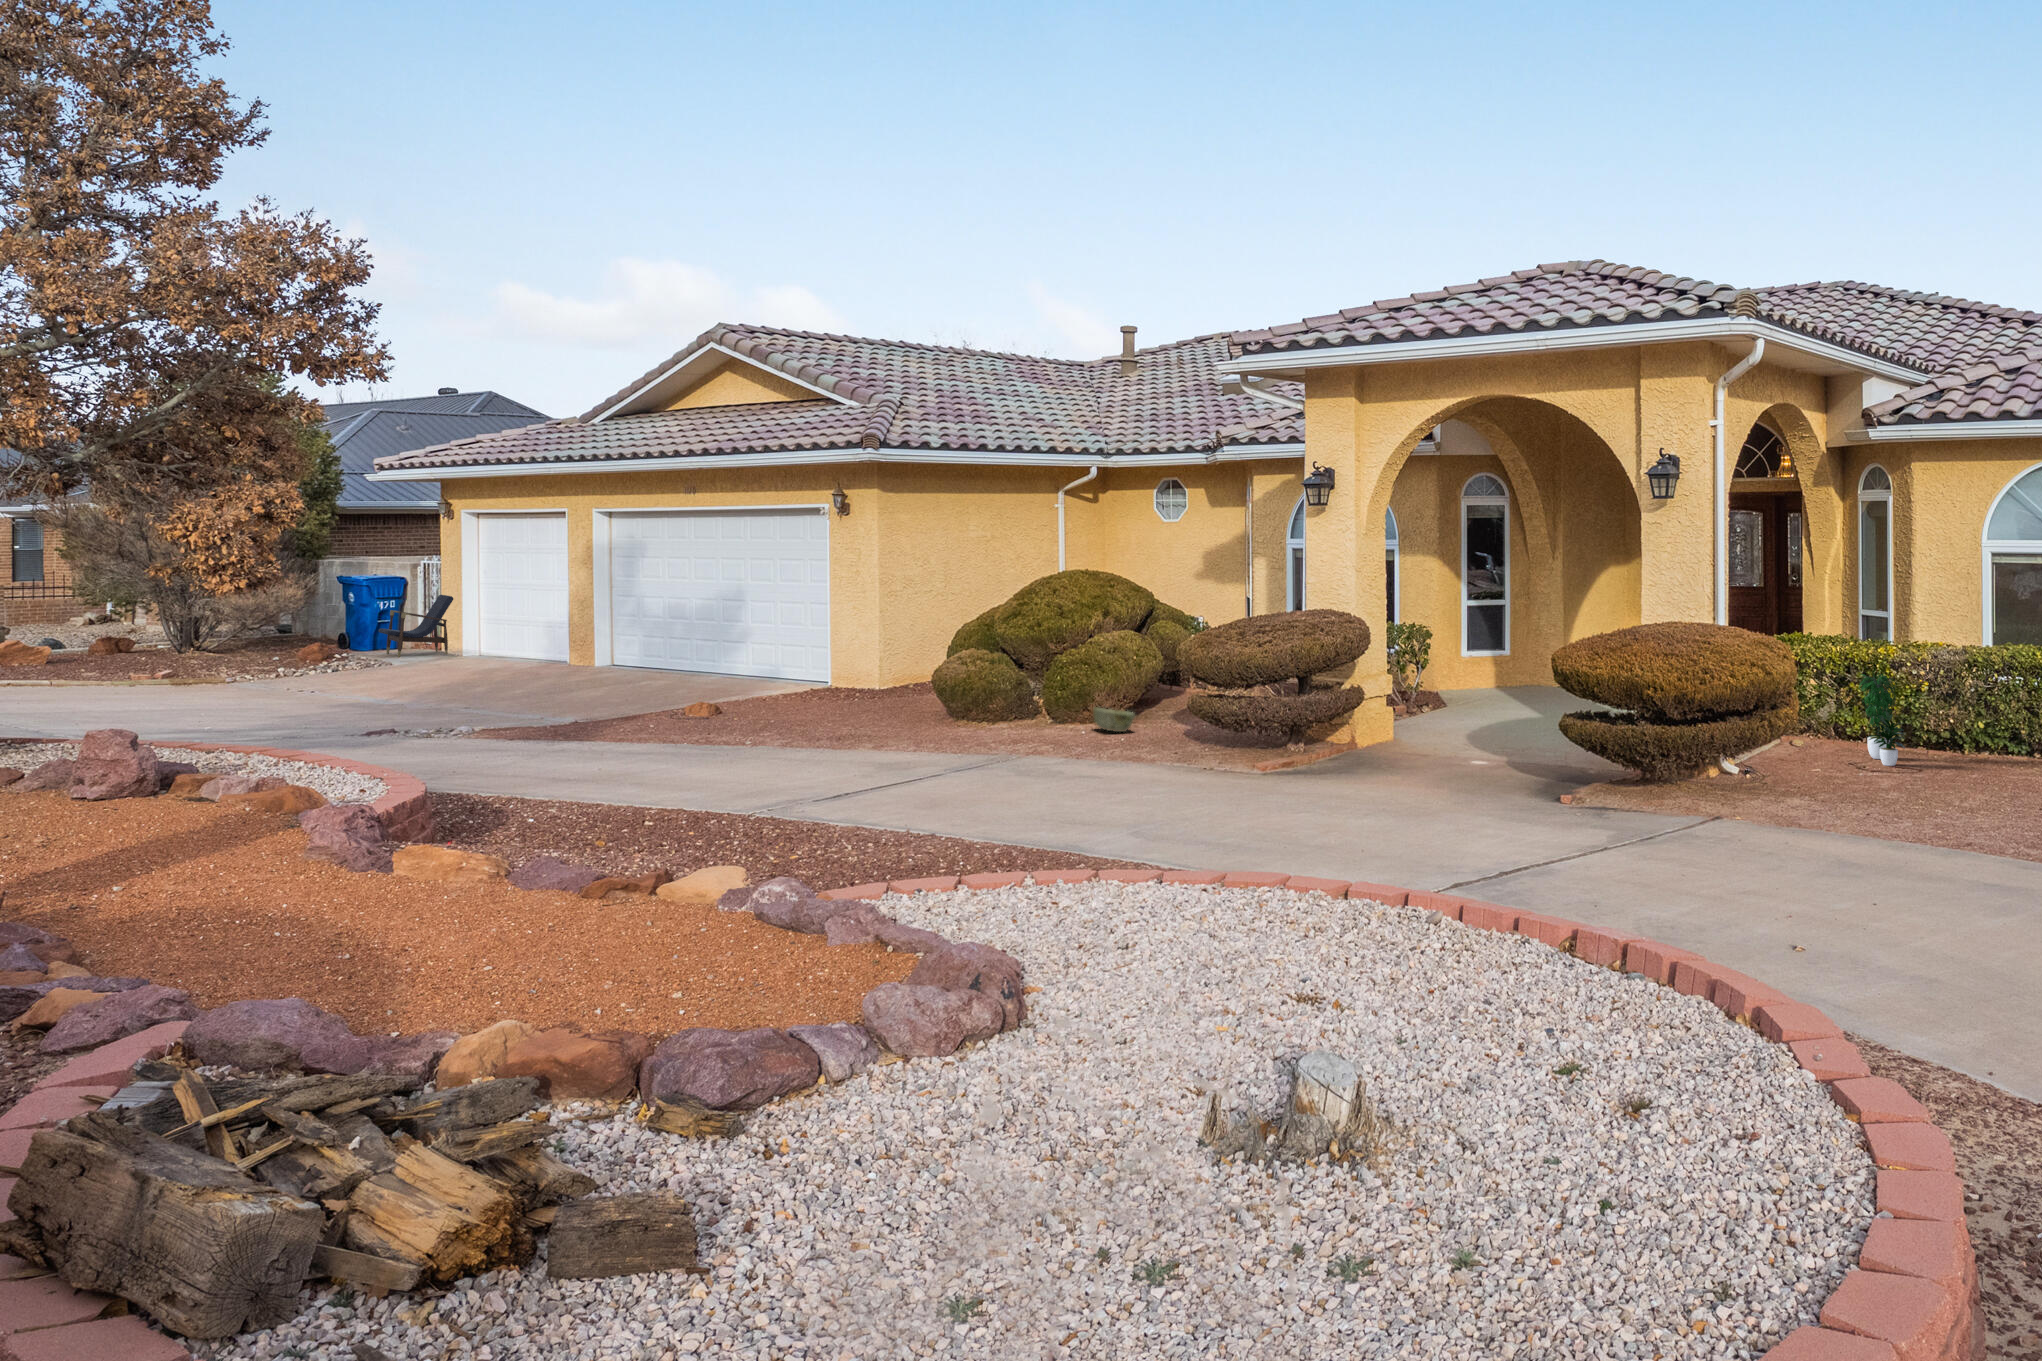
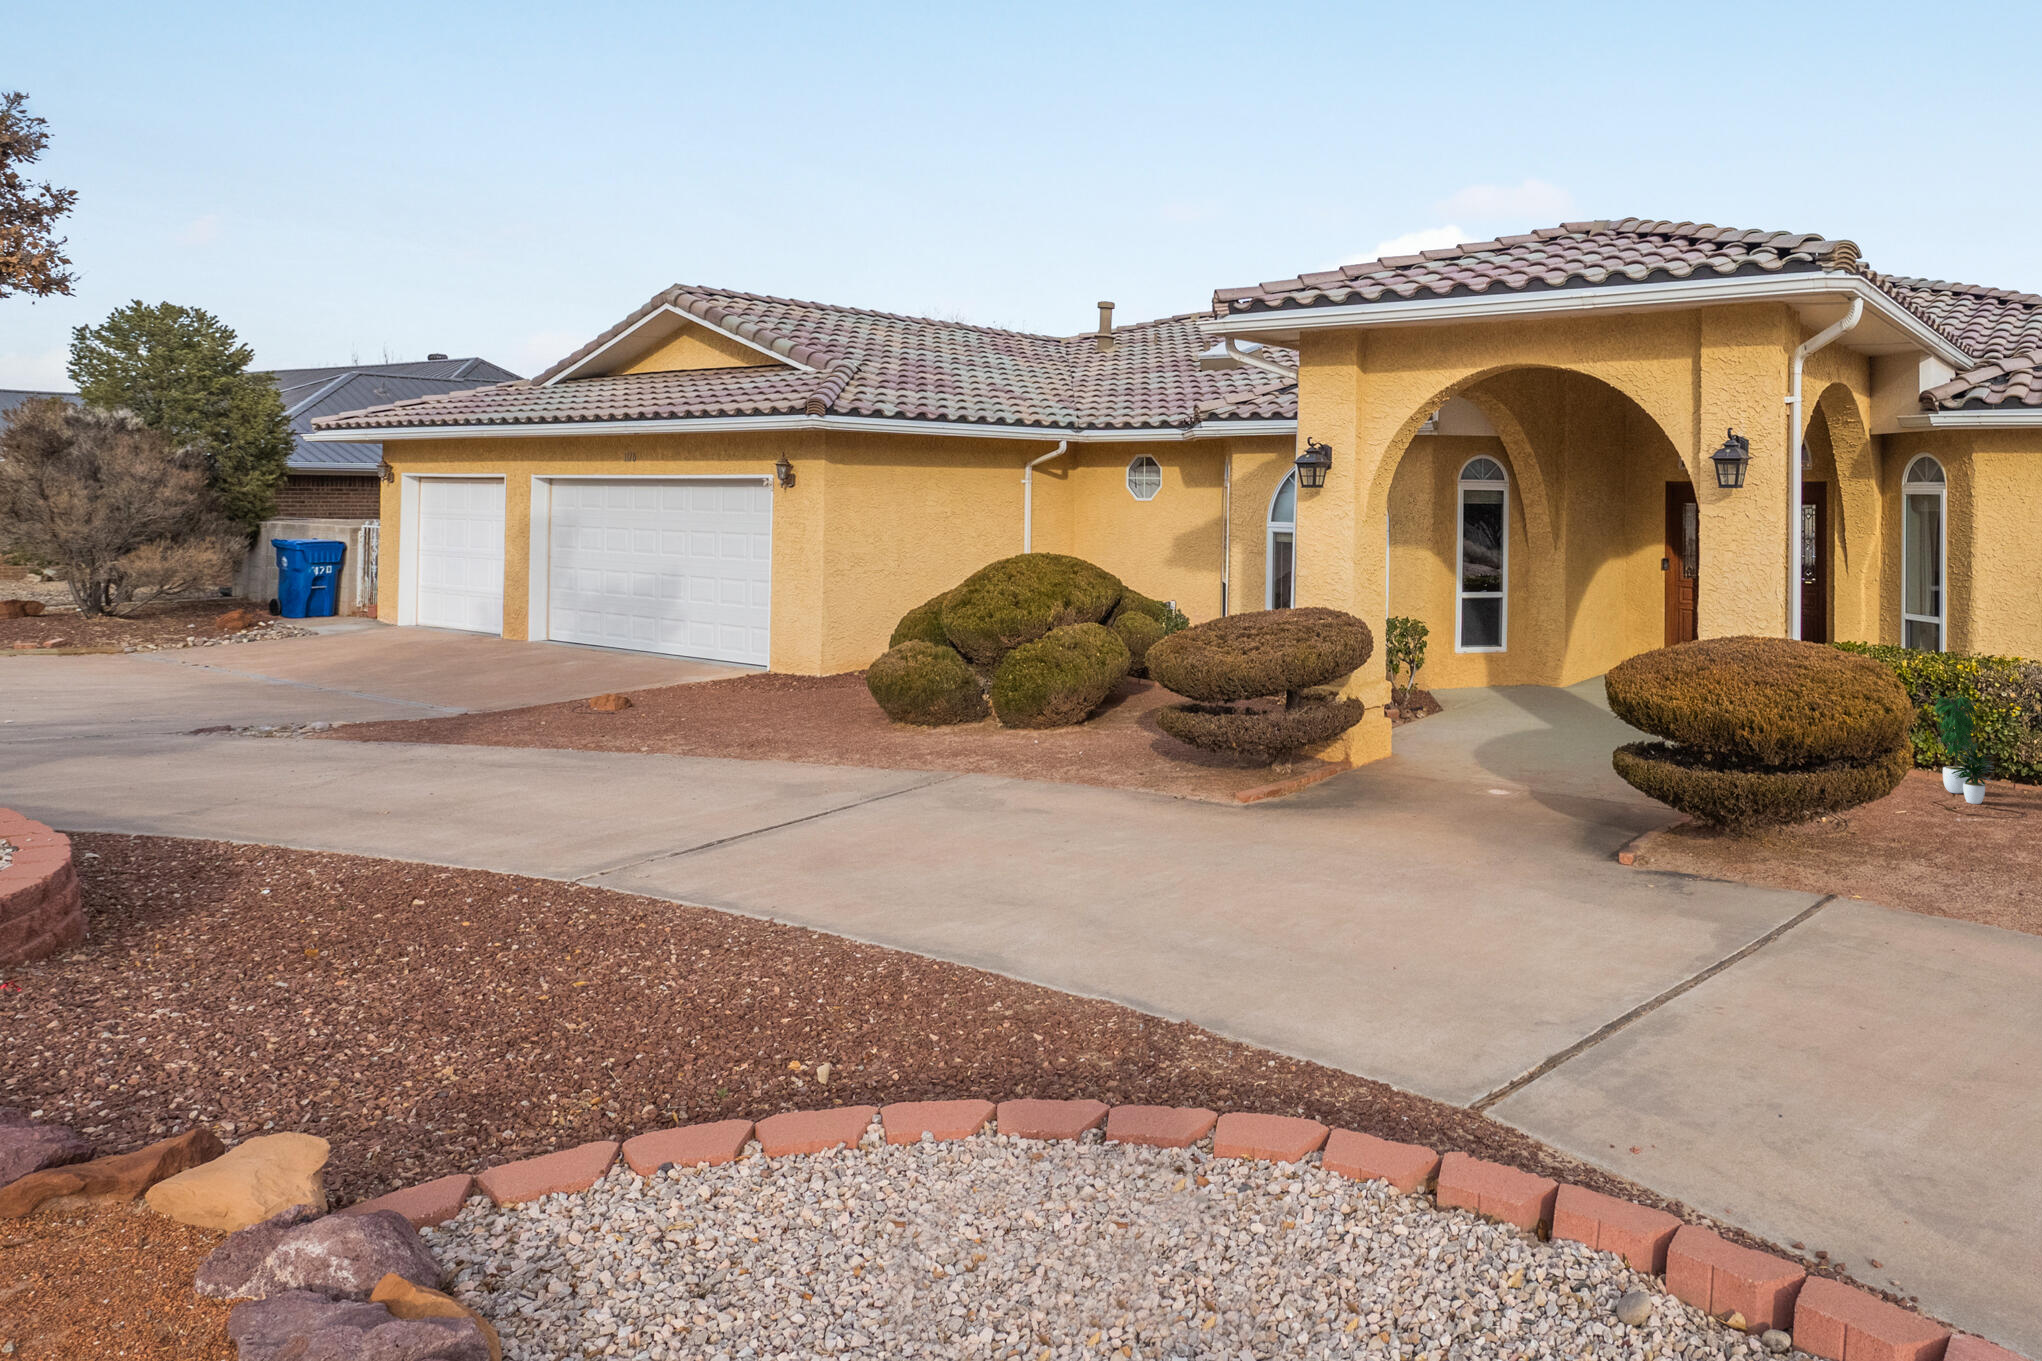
lounge chair: present [379,595,453,657] -> none [308,562,390,628]
woven basket: present [1093,708,1135,732] -> none [1051,711,1099,741]

